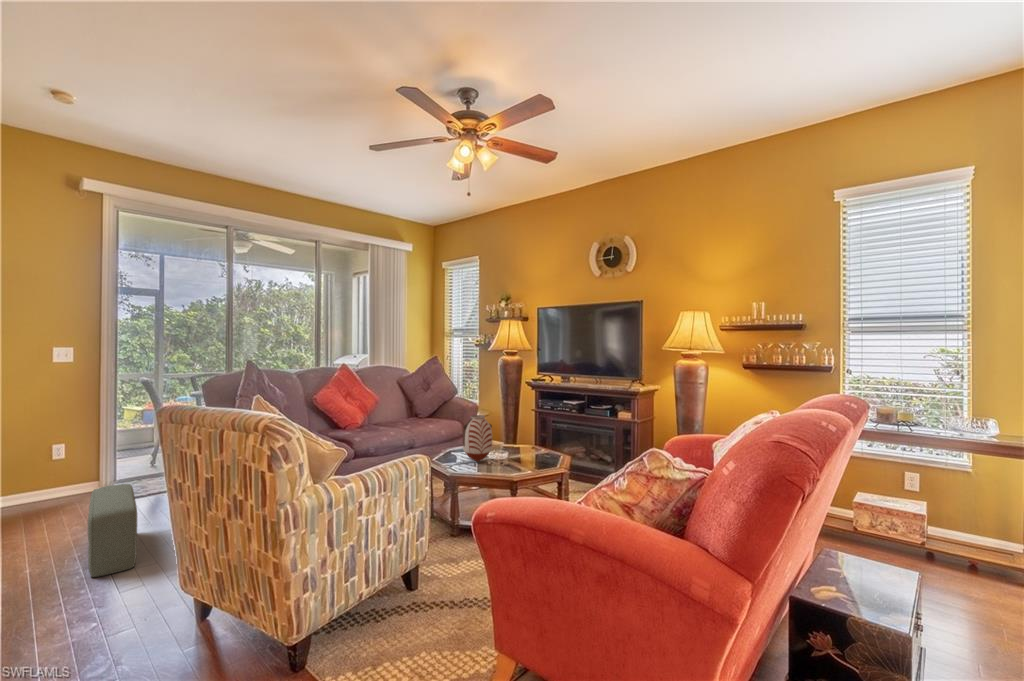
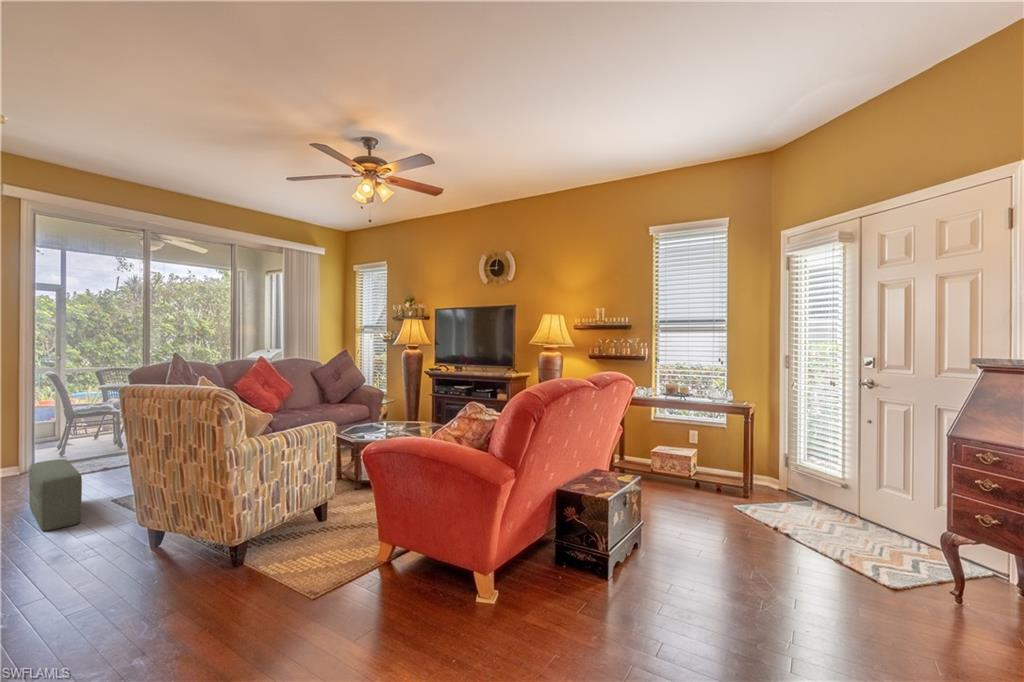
vase: present [463,415,492,462] -> none [366,395,390,432]

